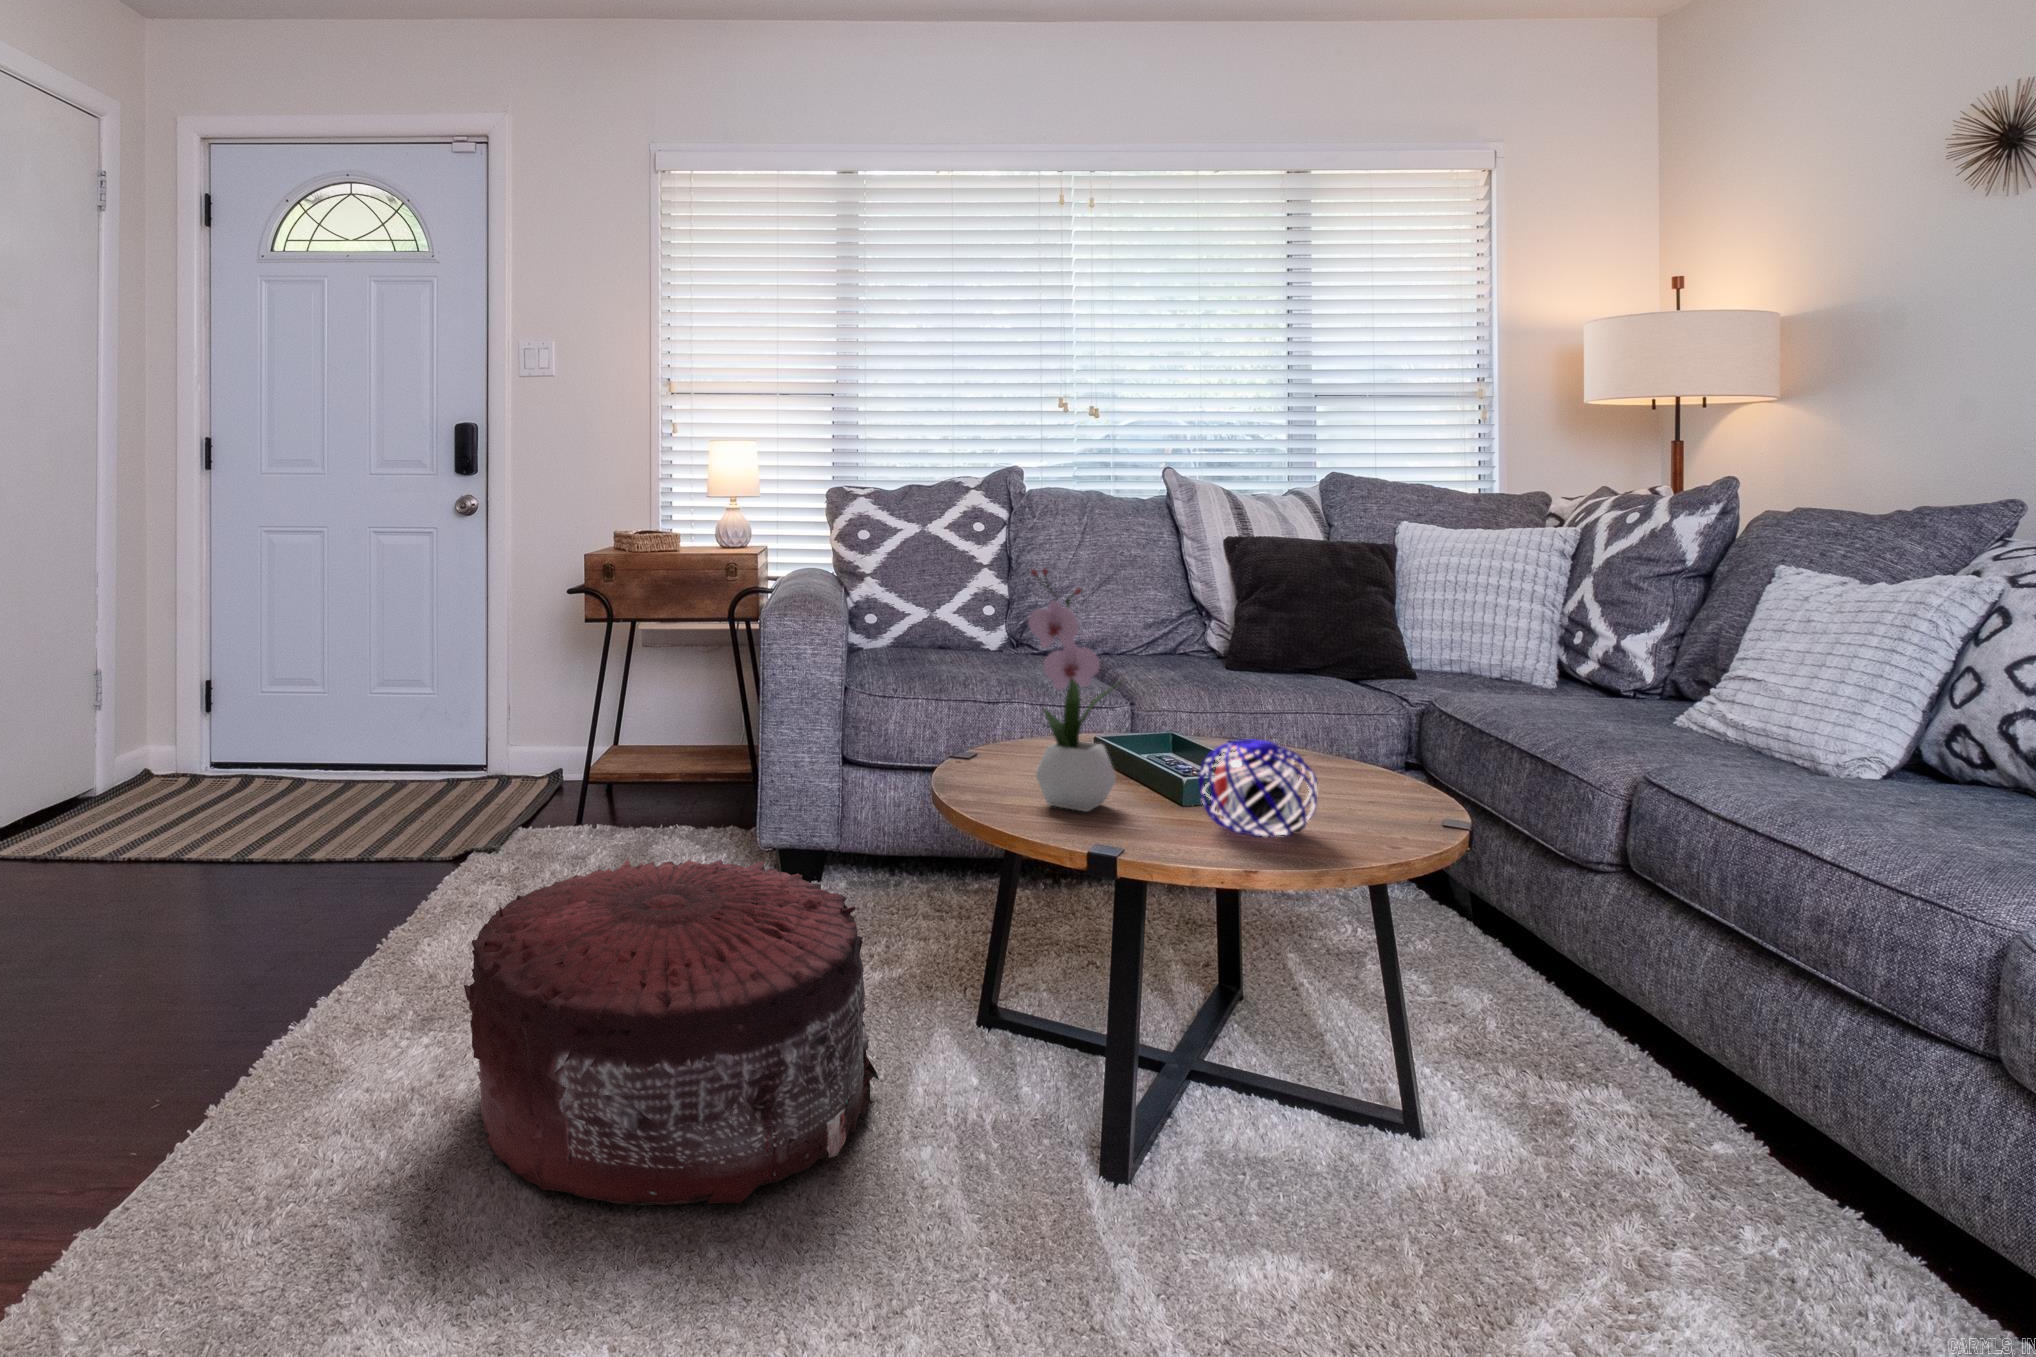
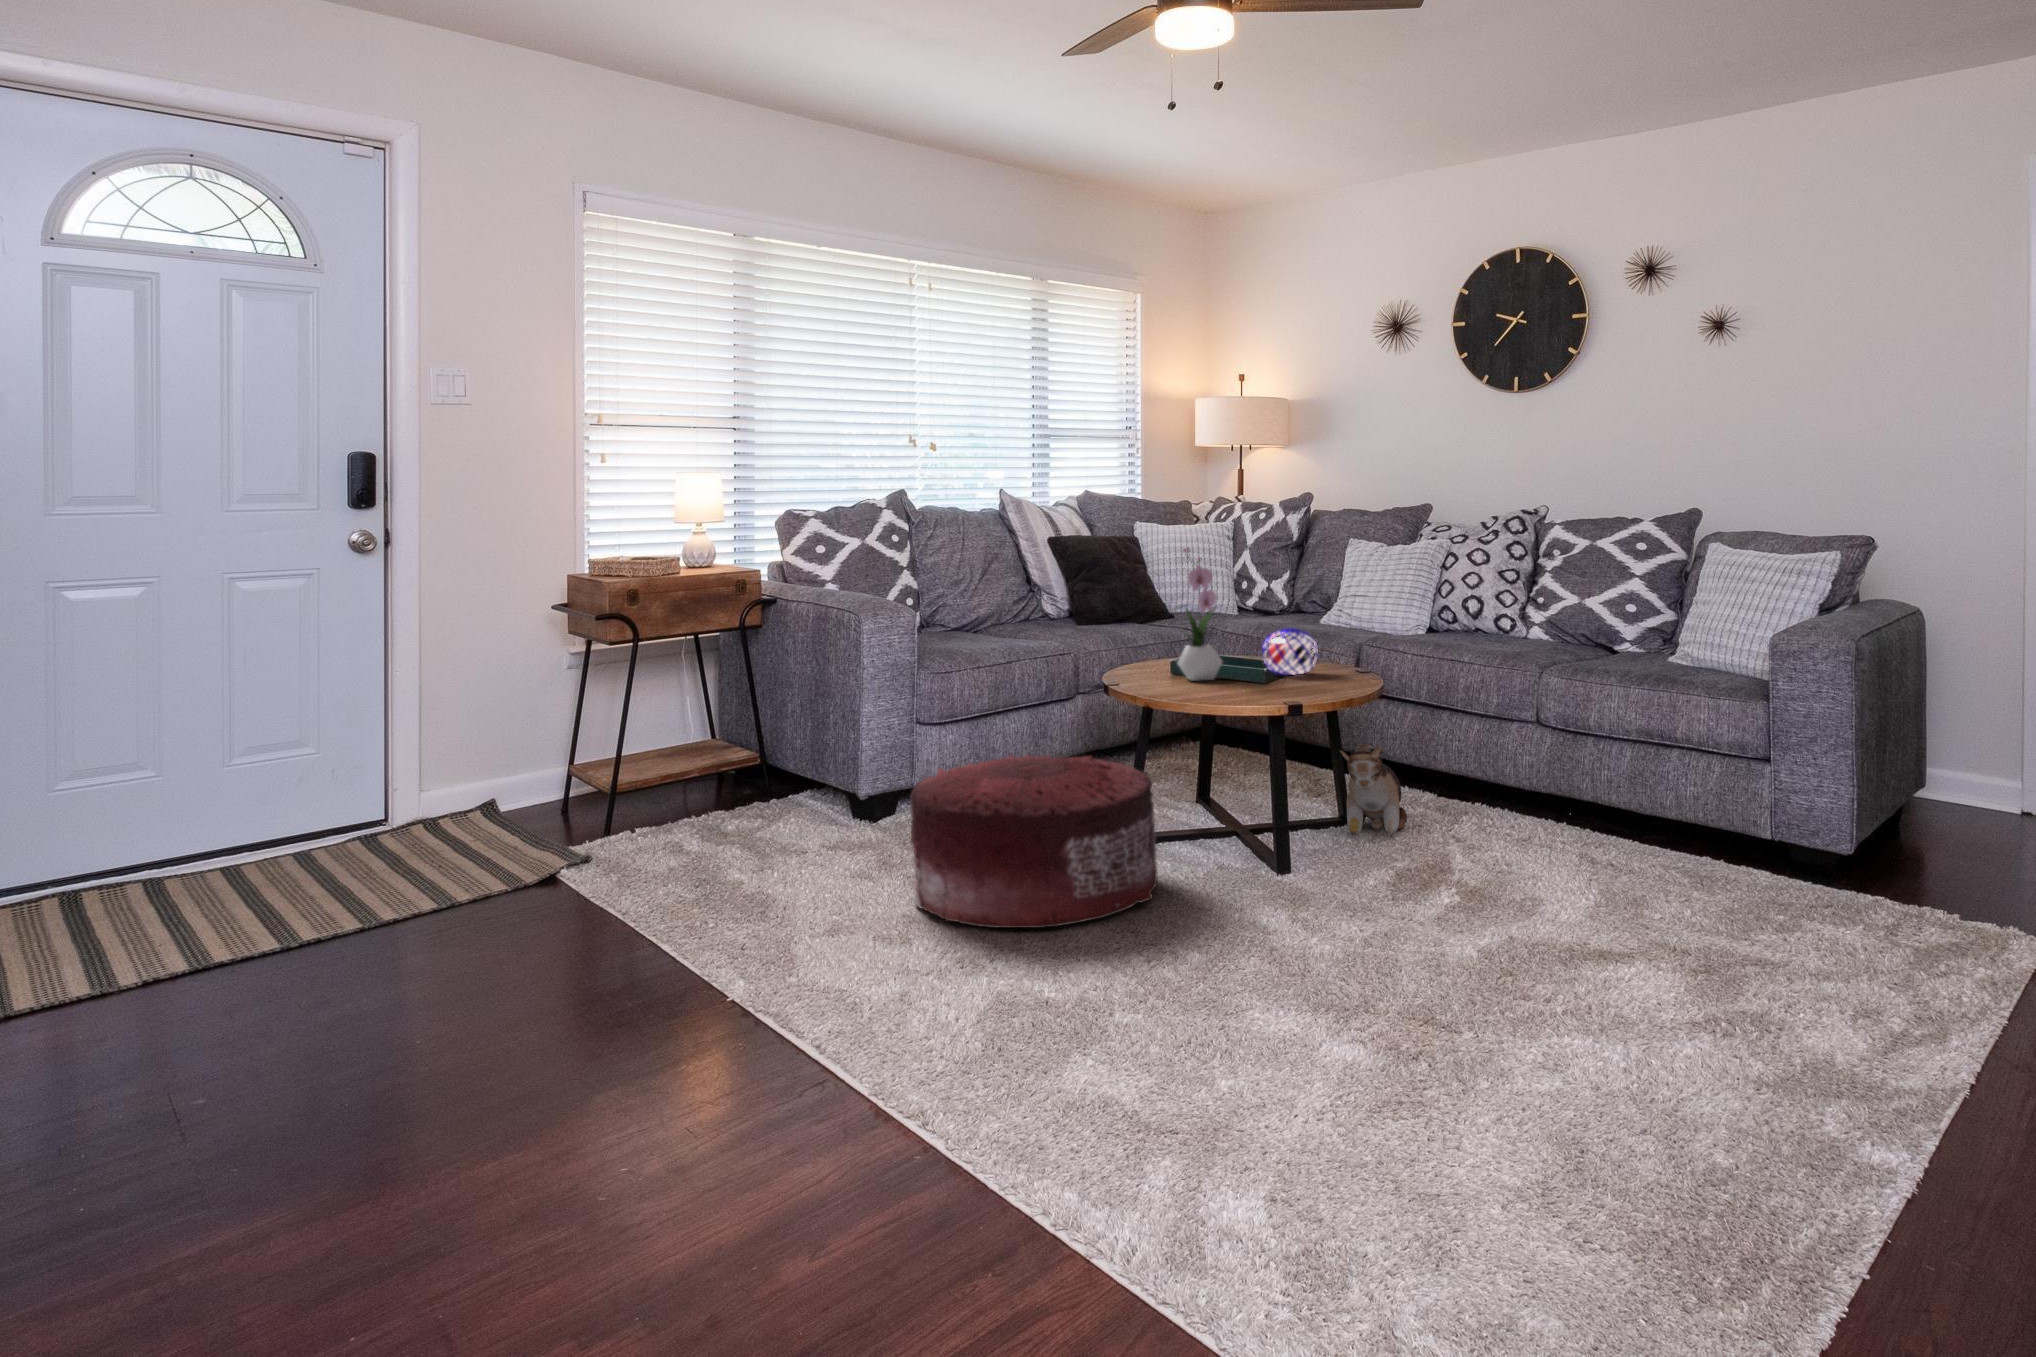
plush toy: none [1305,1020,1563,1244] -> present [1340,744,1407,835]

